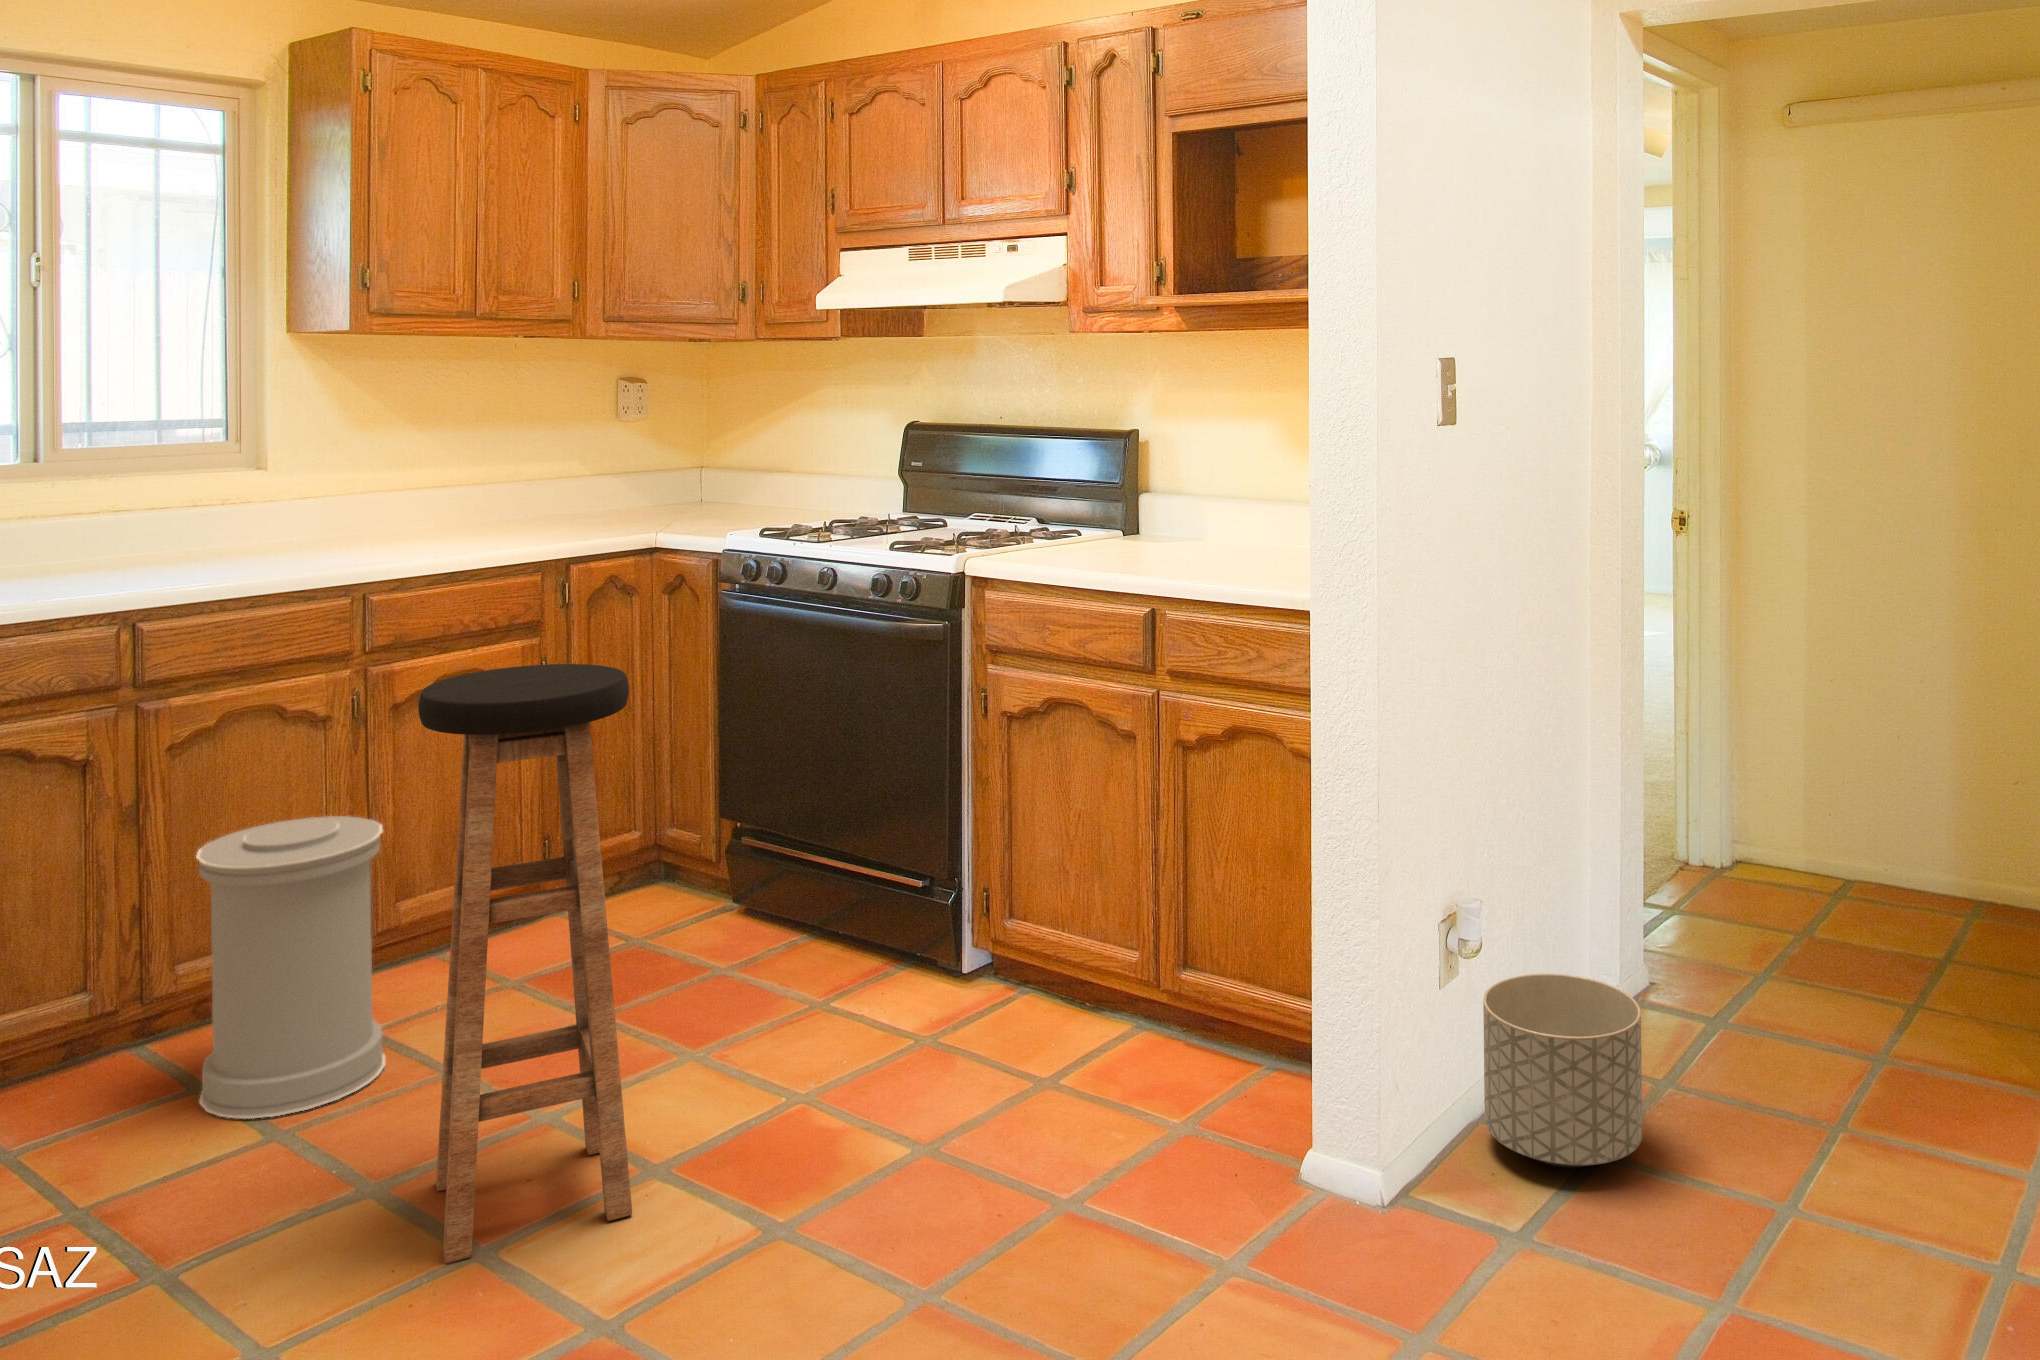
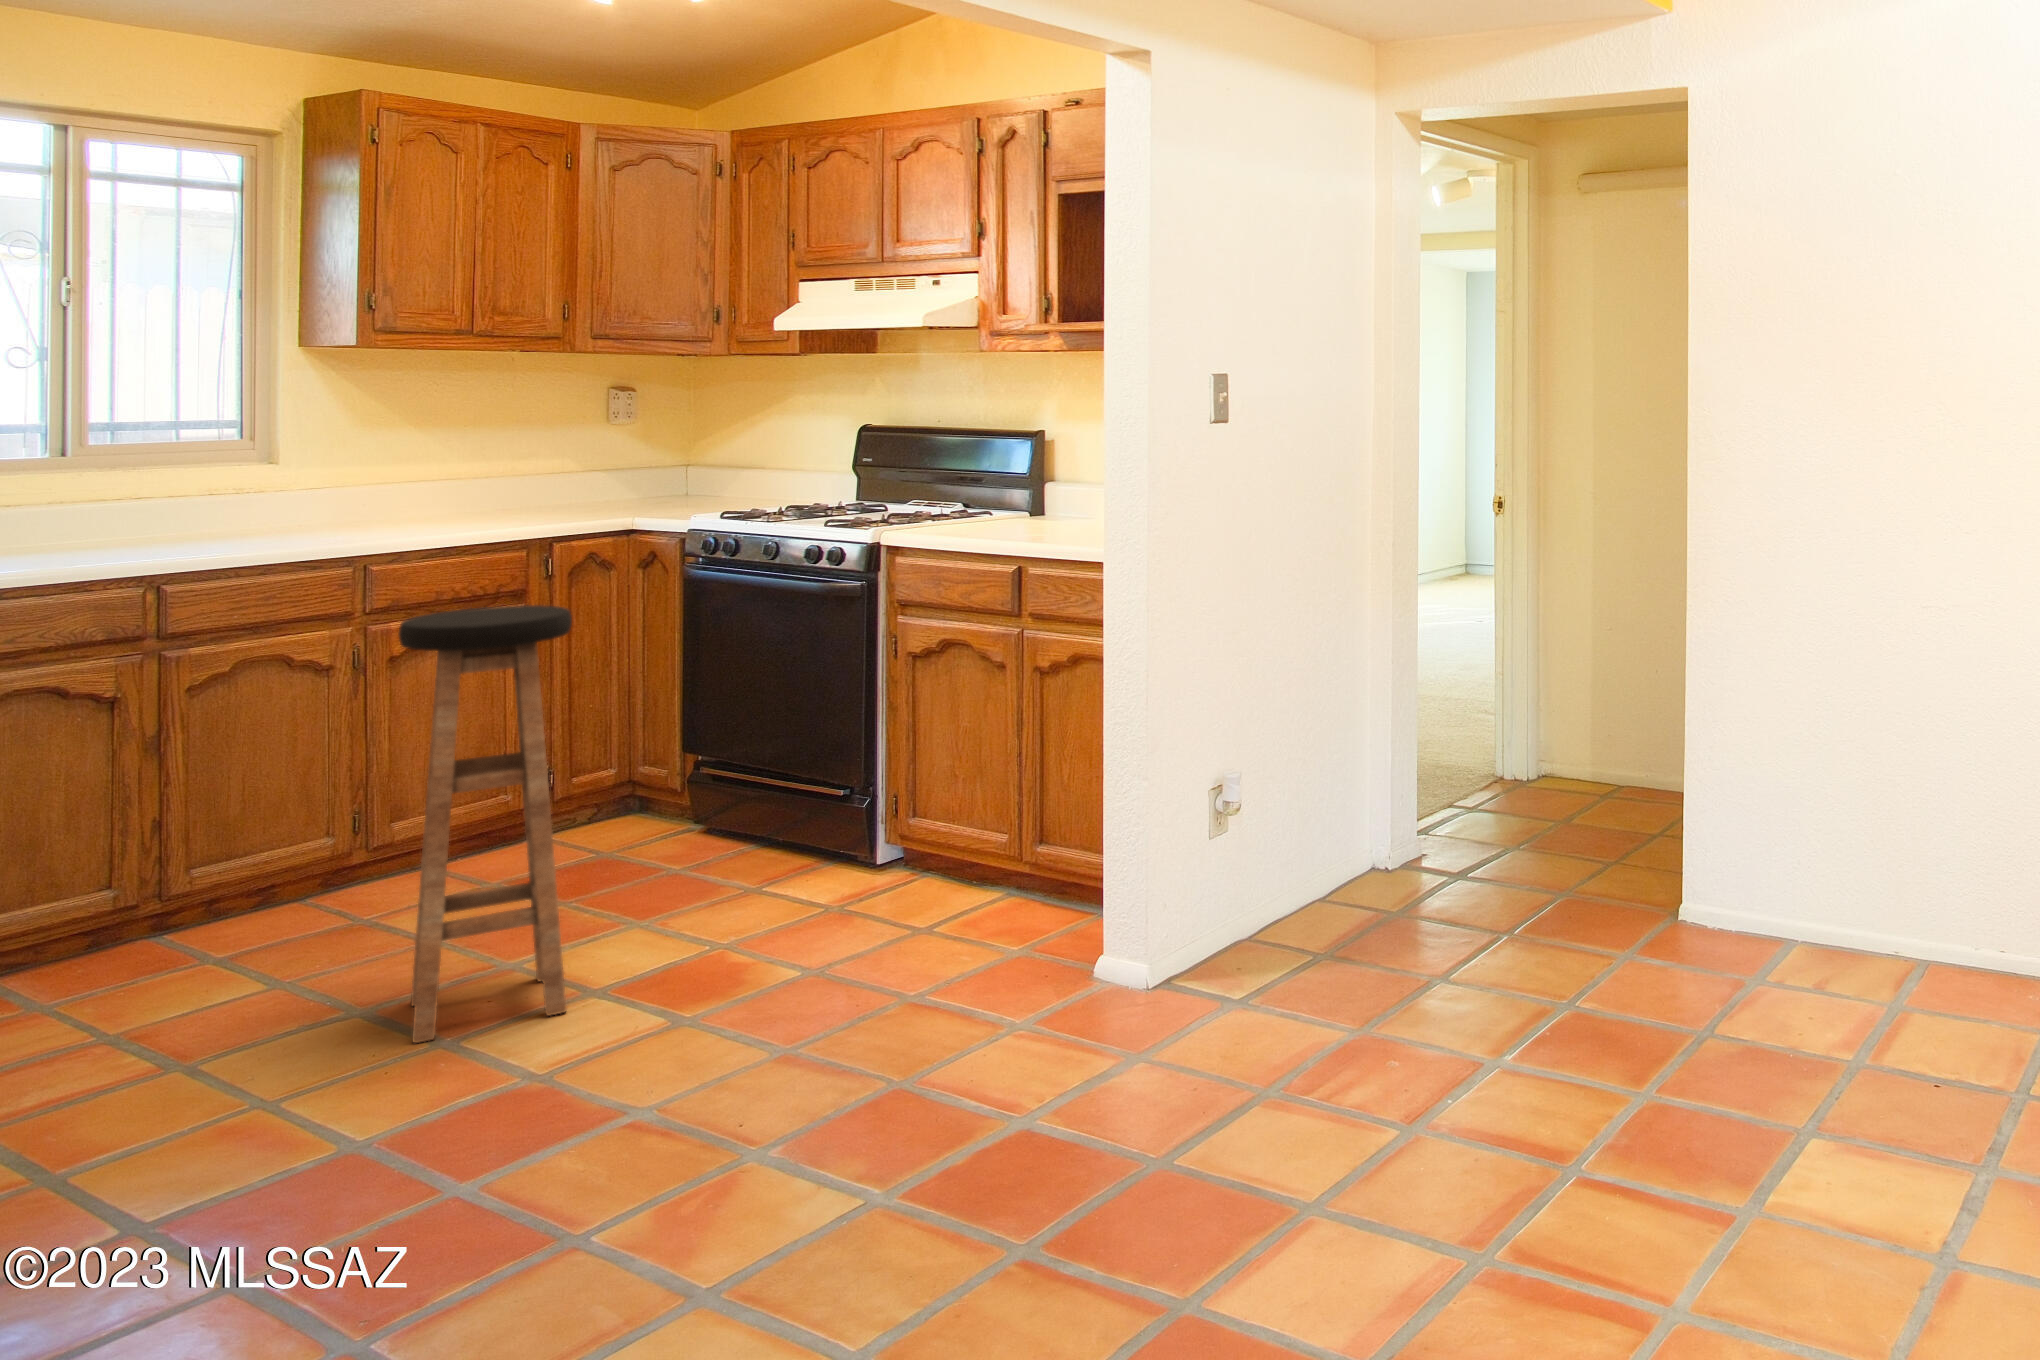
trash can: present [196,816,385,1119] -> none [212,741,374,973]
planter: present [1483,974,1642,1167] -> none [1235,828,1348,959]

